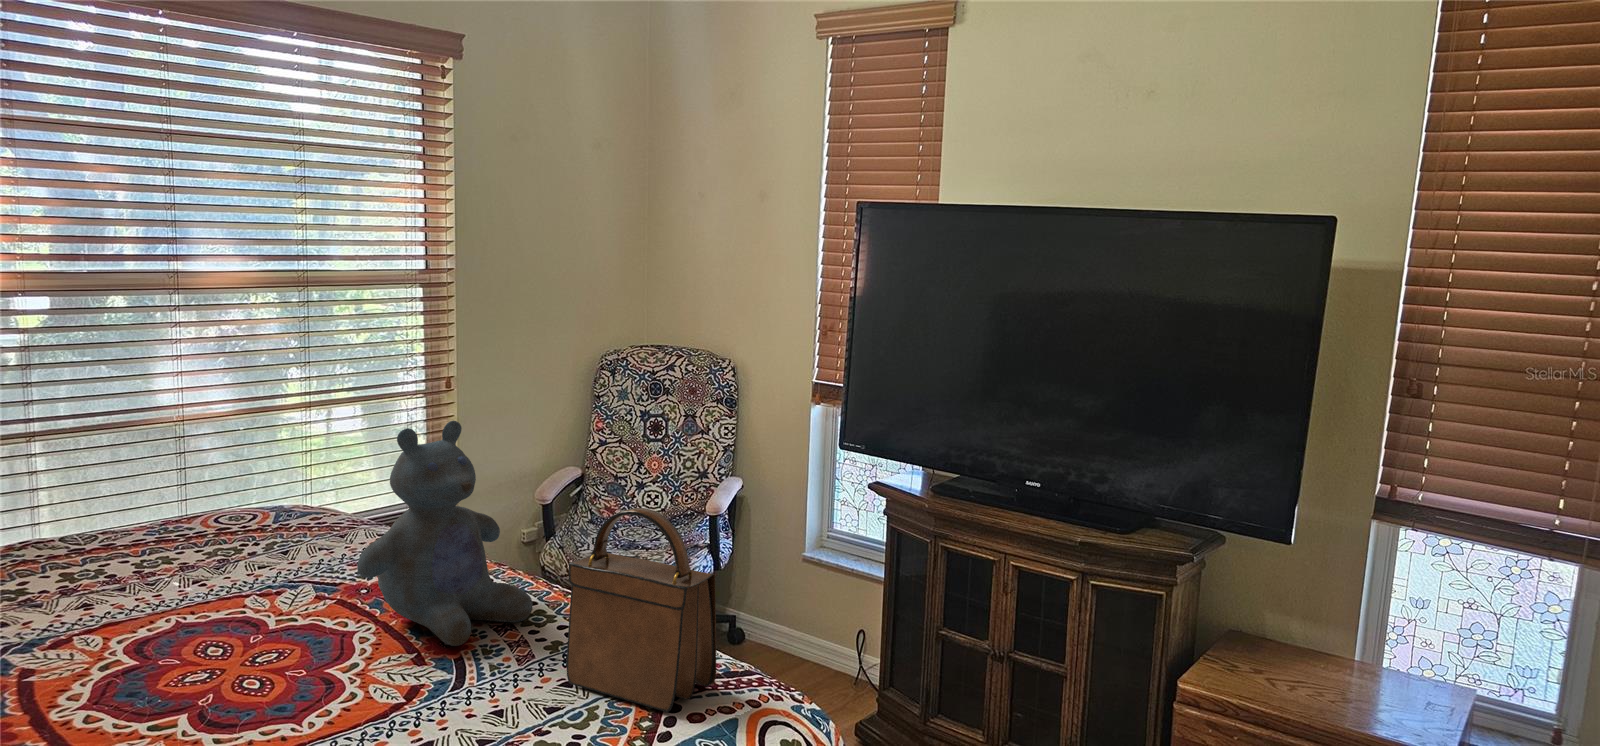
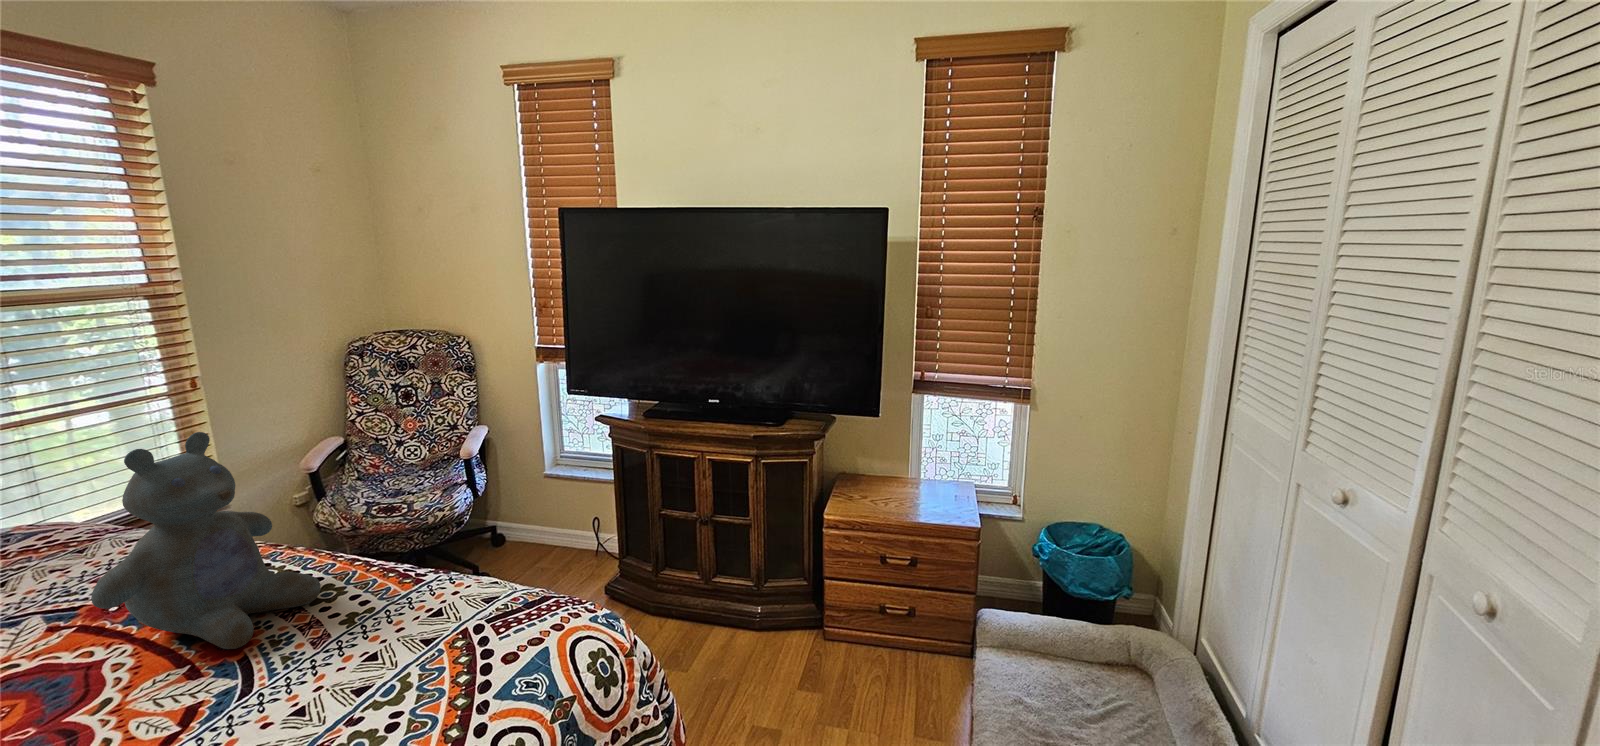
handbag: present [567,508,716,712] -> none [359,489,519,659]

